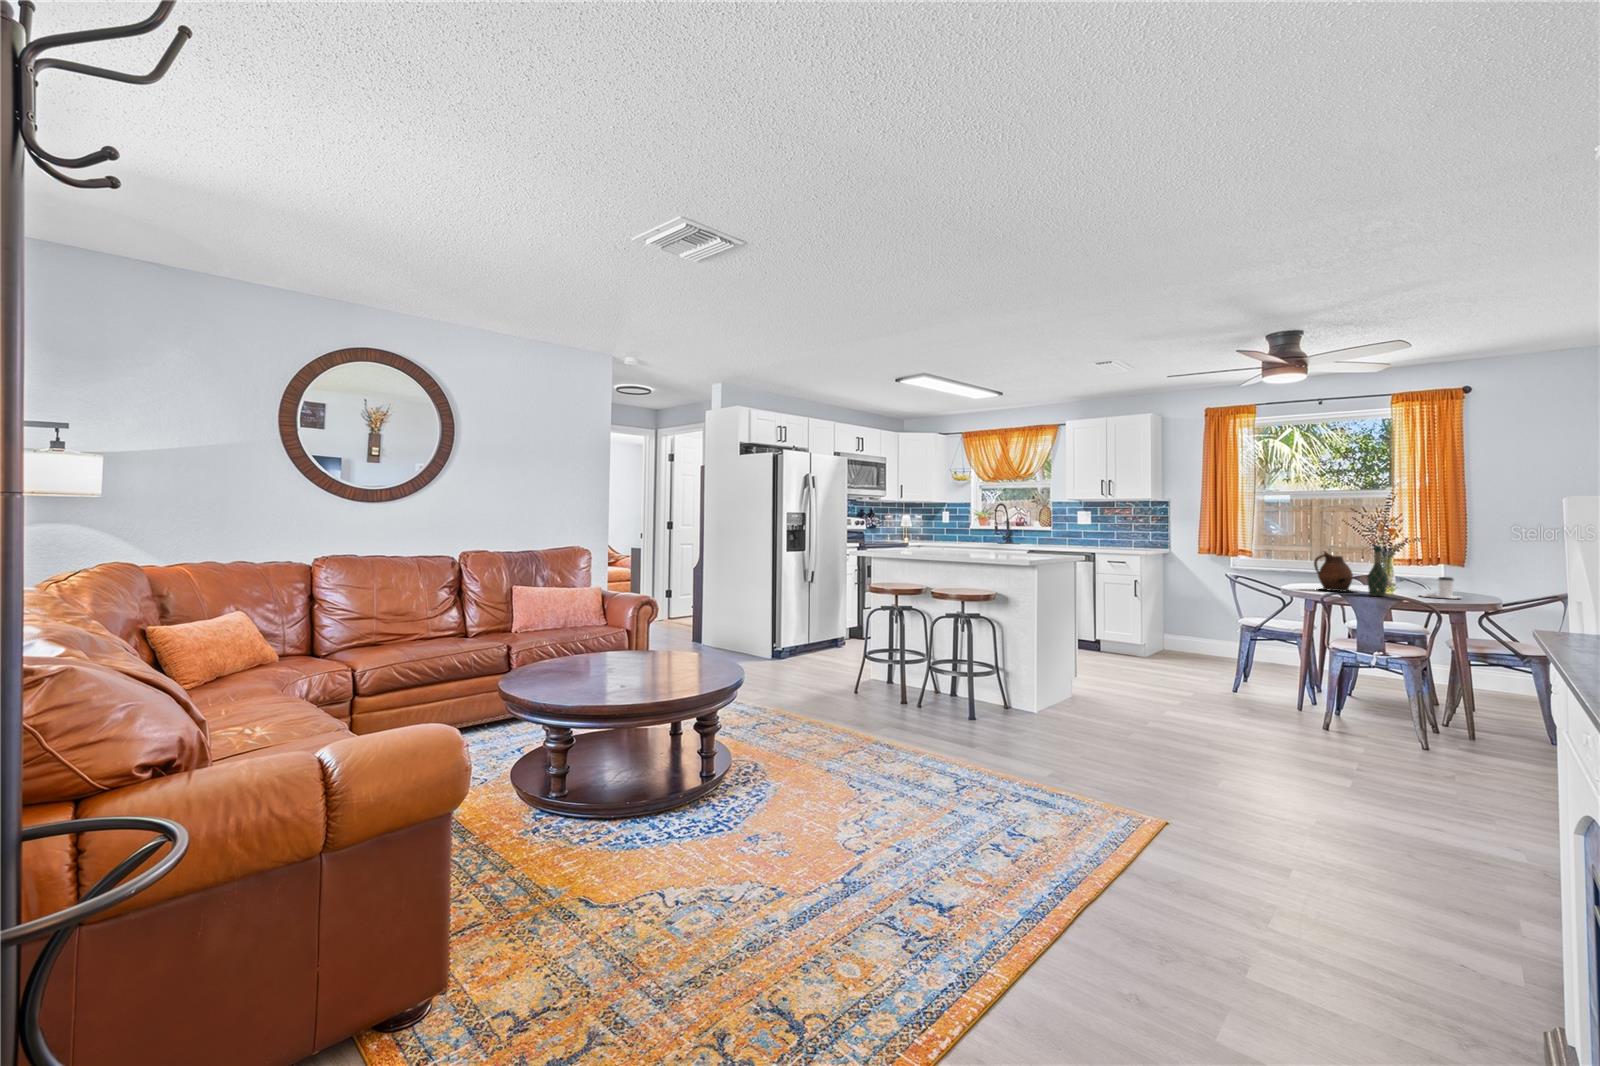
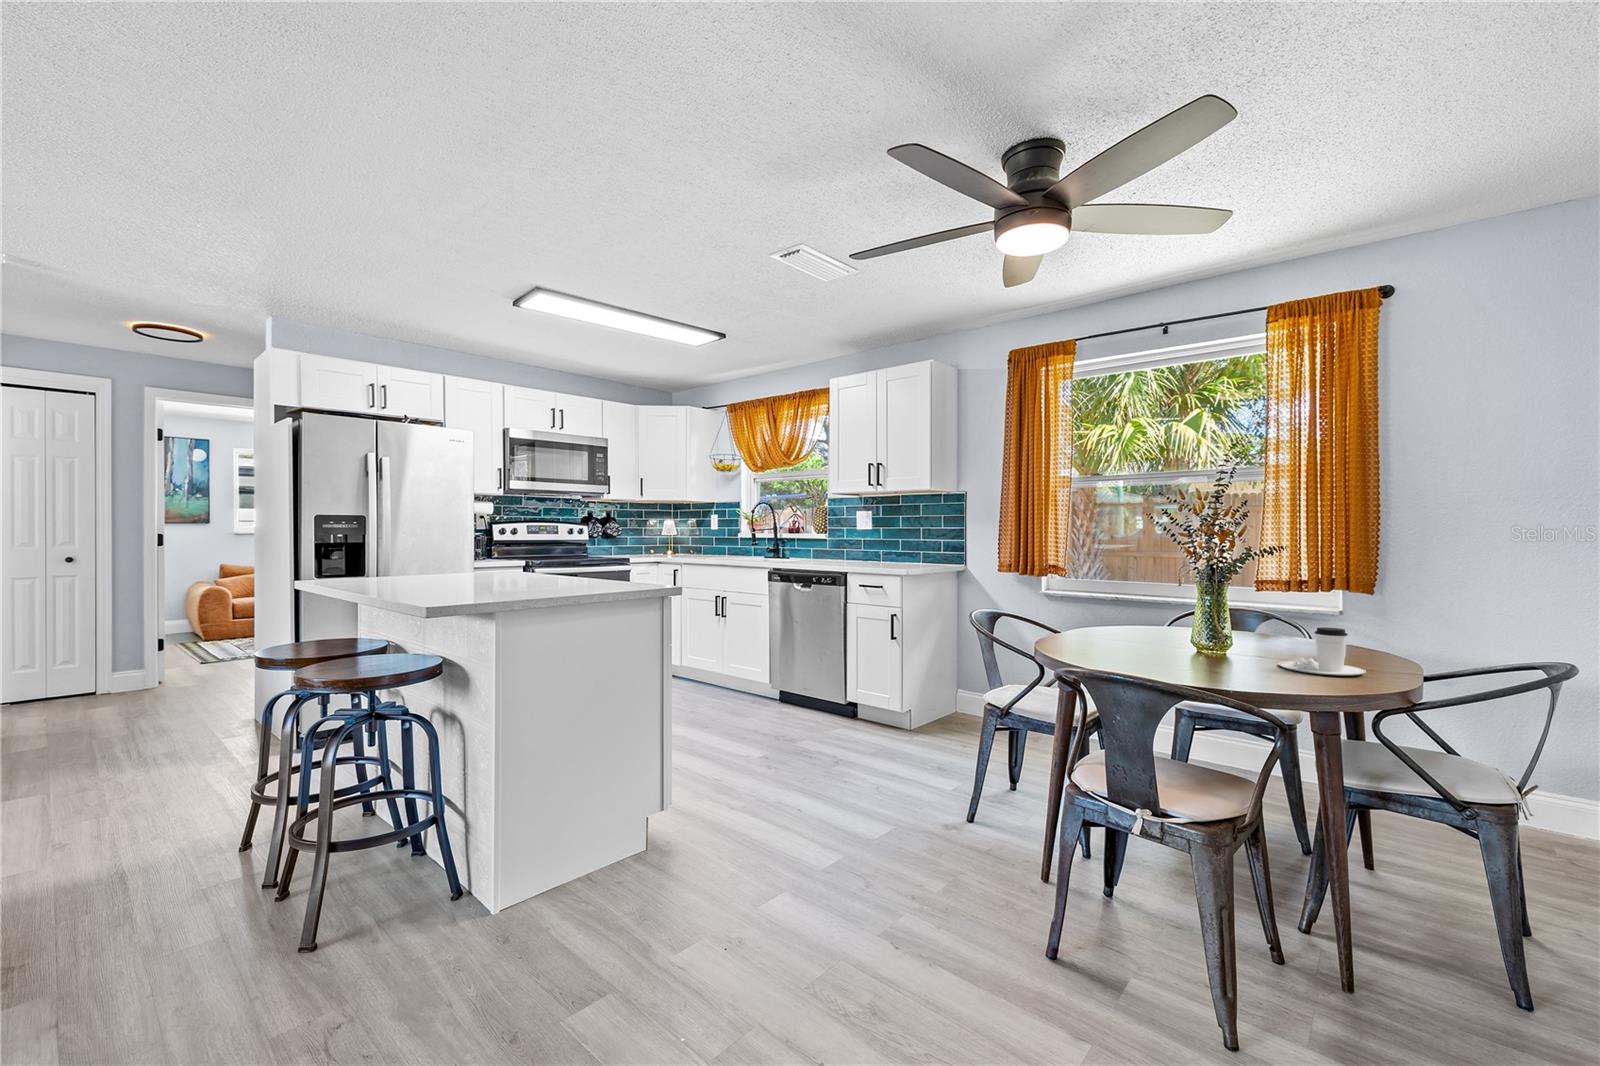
wine bottle: present [1367,545,1388,596] -> none [1172,562,1211,670]
ceramic pitcher: present [1314,551,1353,591] -> none [1089,572,1172,656]

